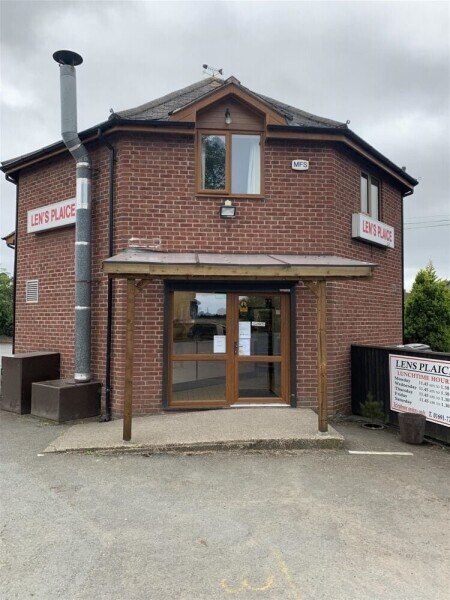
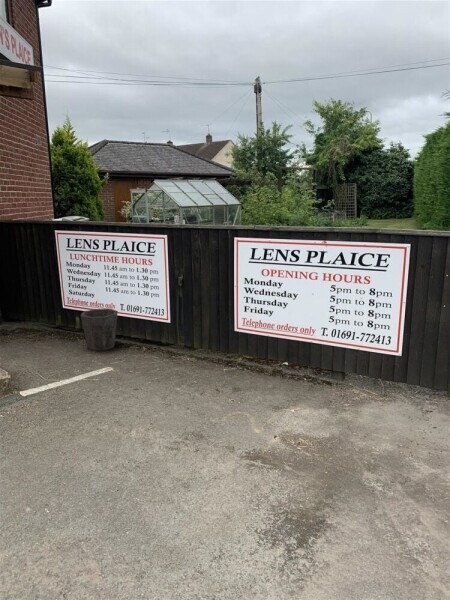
potted tree: present [361,392,384,429] -> none [17,287,58,342]

